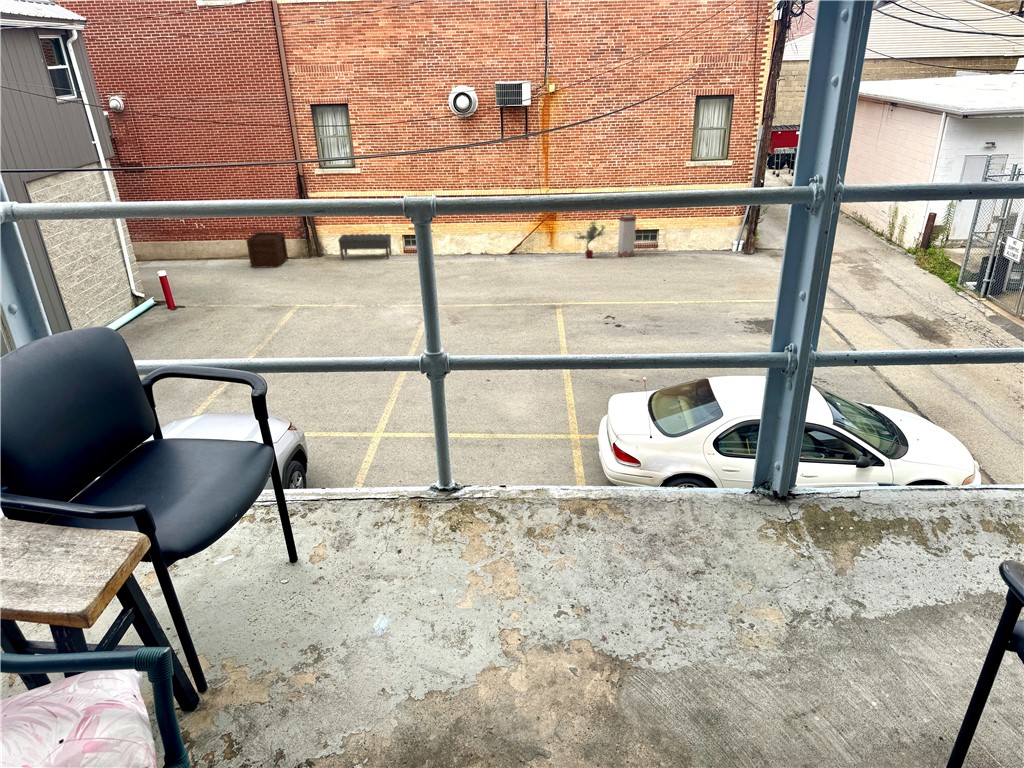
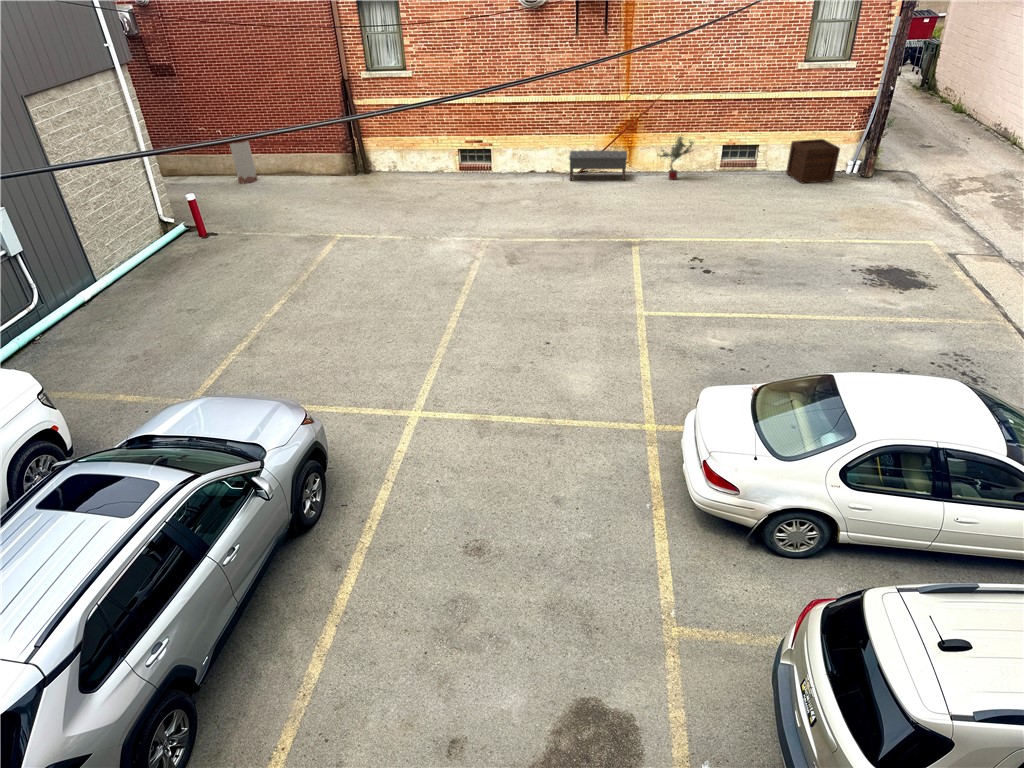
trash can: present [618,214,636,257] -> present [230,134,257,183]
wooden crate: present [246,232,288,268] -> present [786,139,840,183]
bench: present [338,234,392,260] -> present [569,150,627,181]

